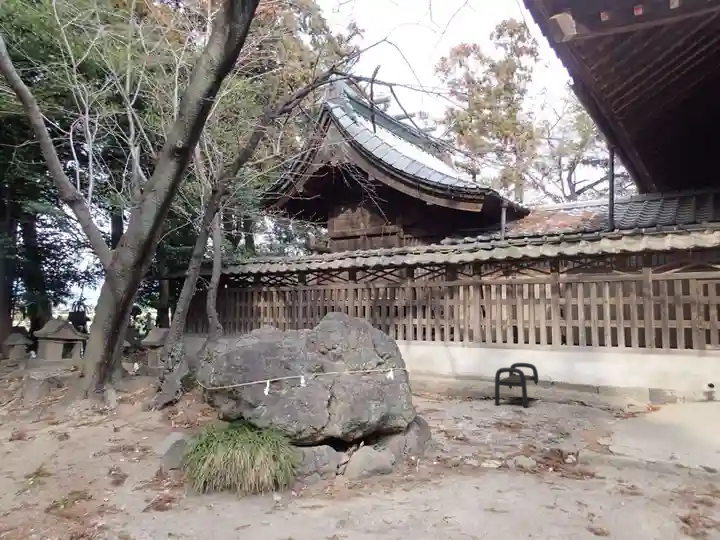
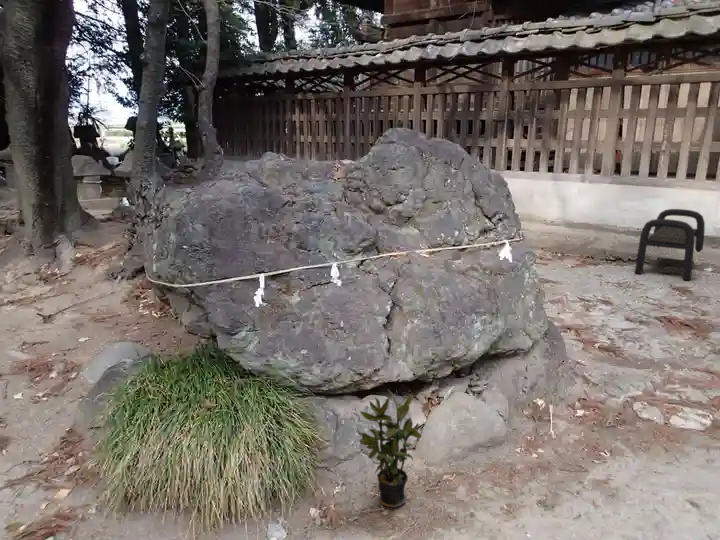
potted plant: none [315,435,346,498] -> present [359,392,421,507]

